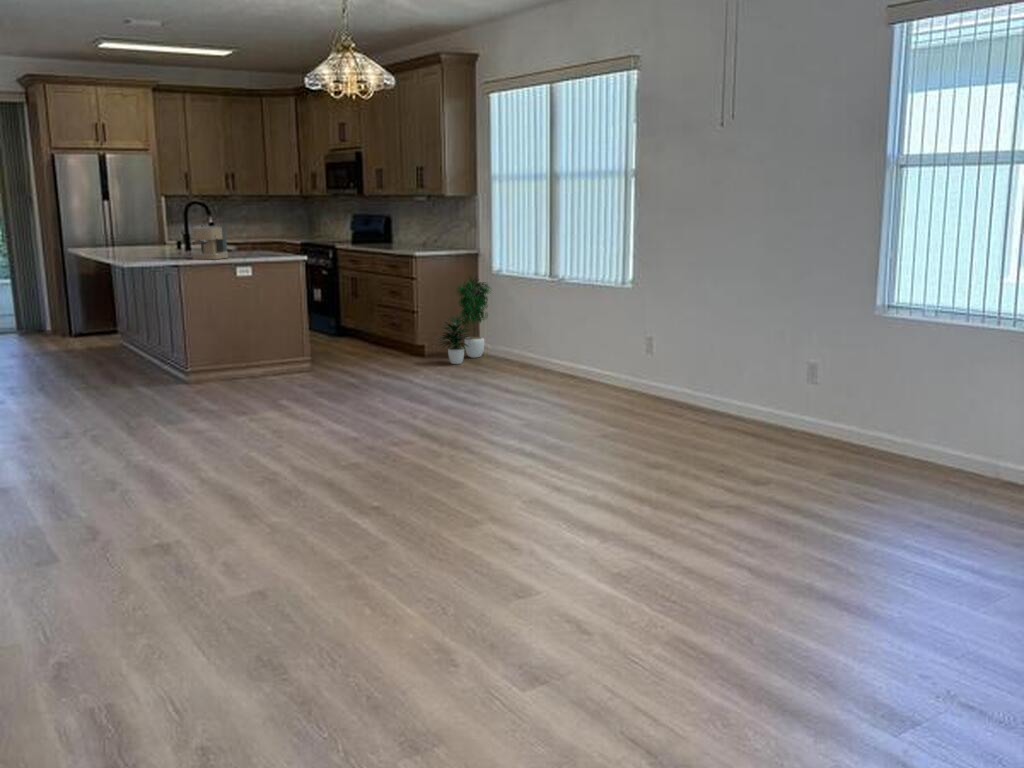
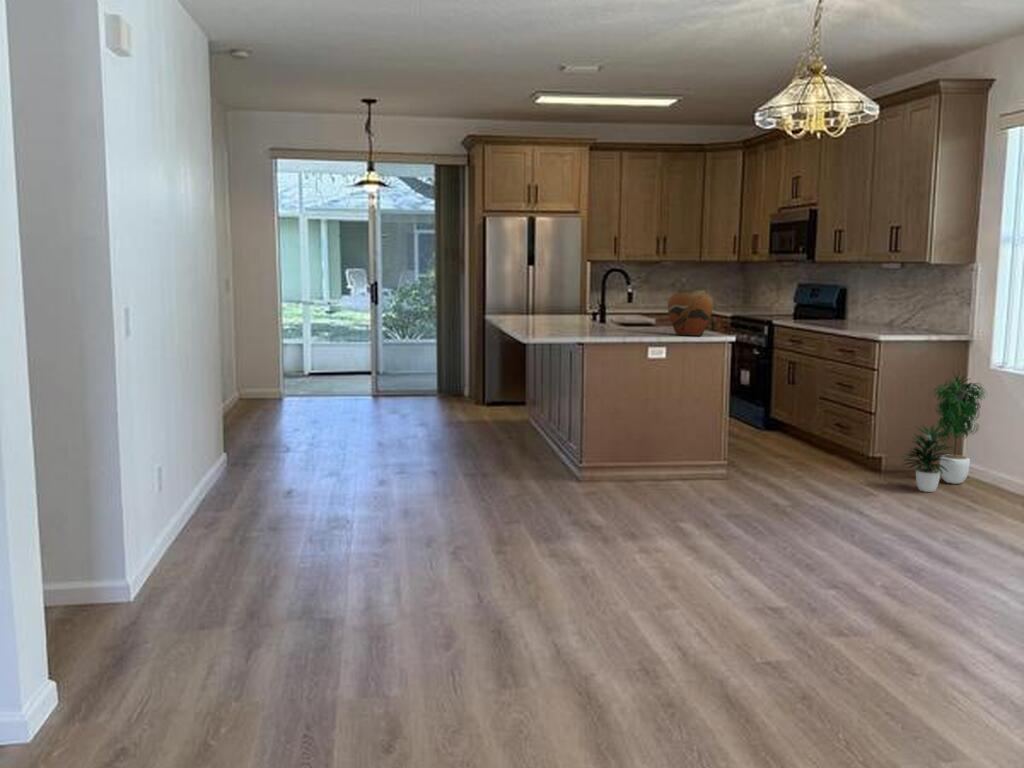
vase: none [247,218,285,257] -> present [668,289,713,336]
coffee maker: present [192,226,228,259] -> none [601,298,643,338]

